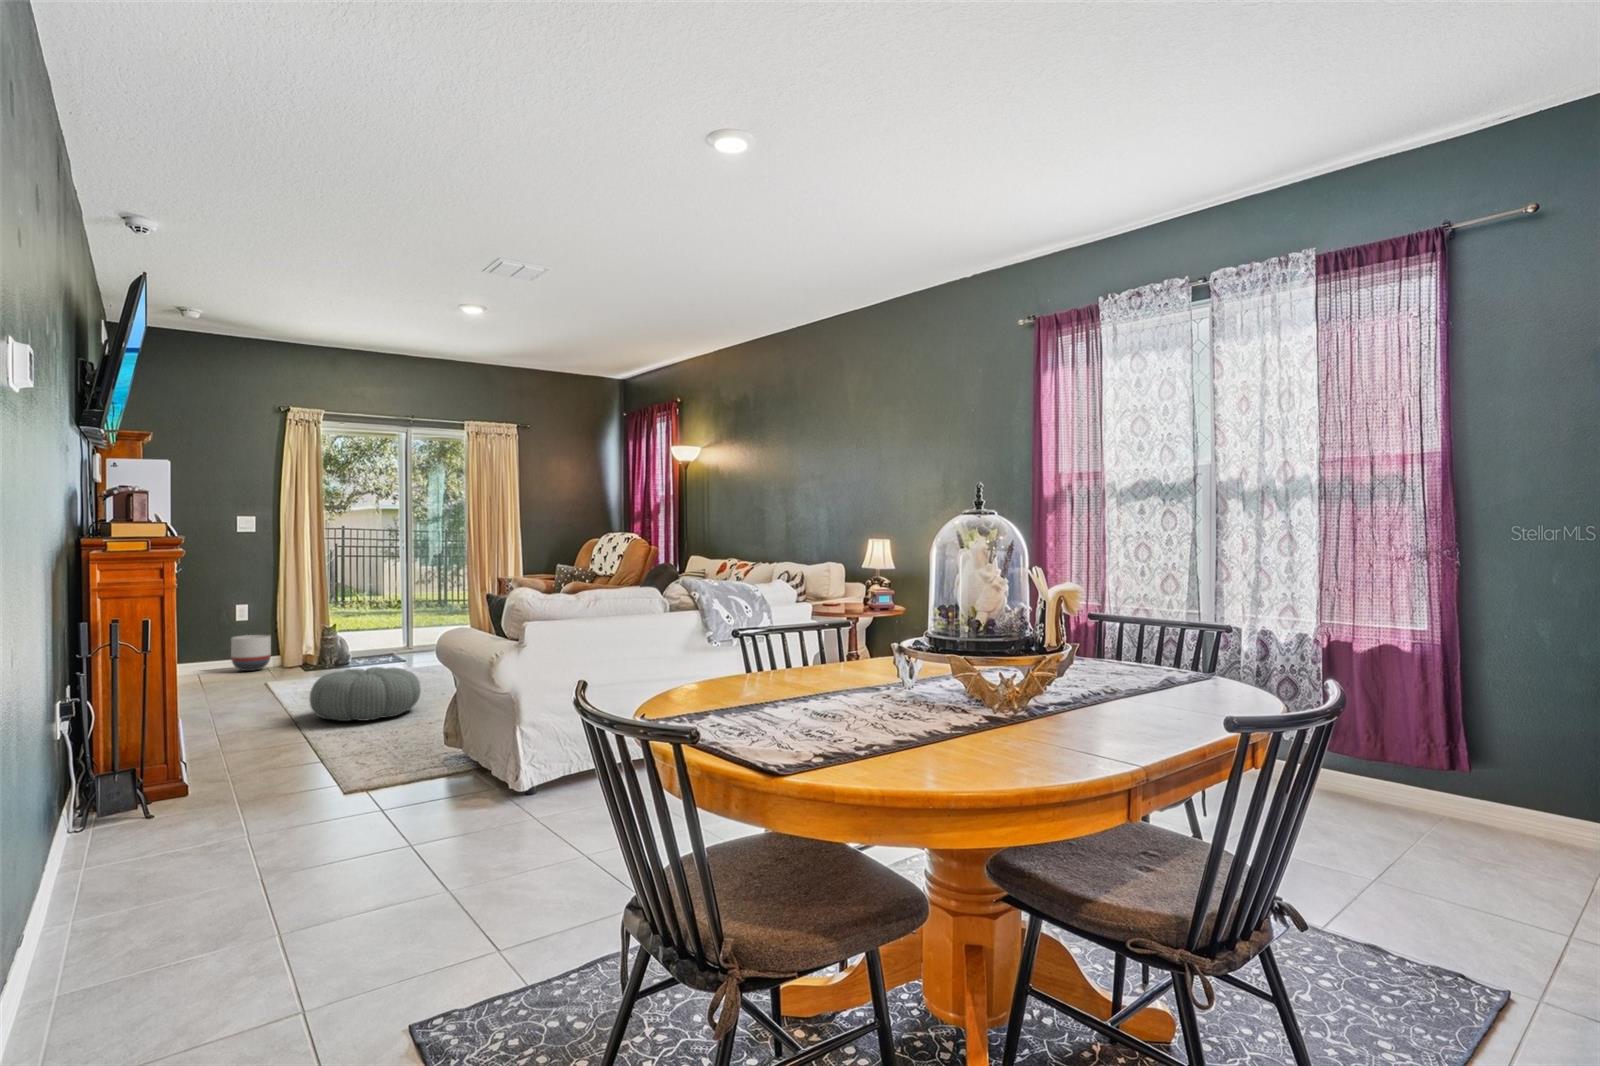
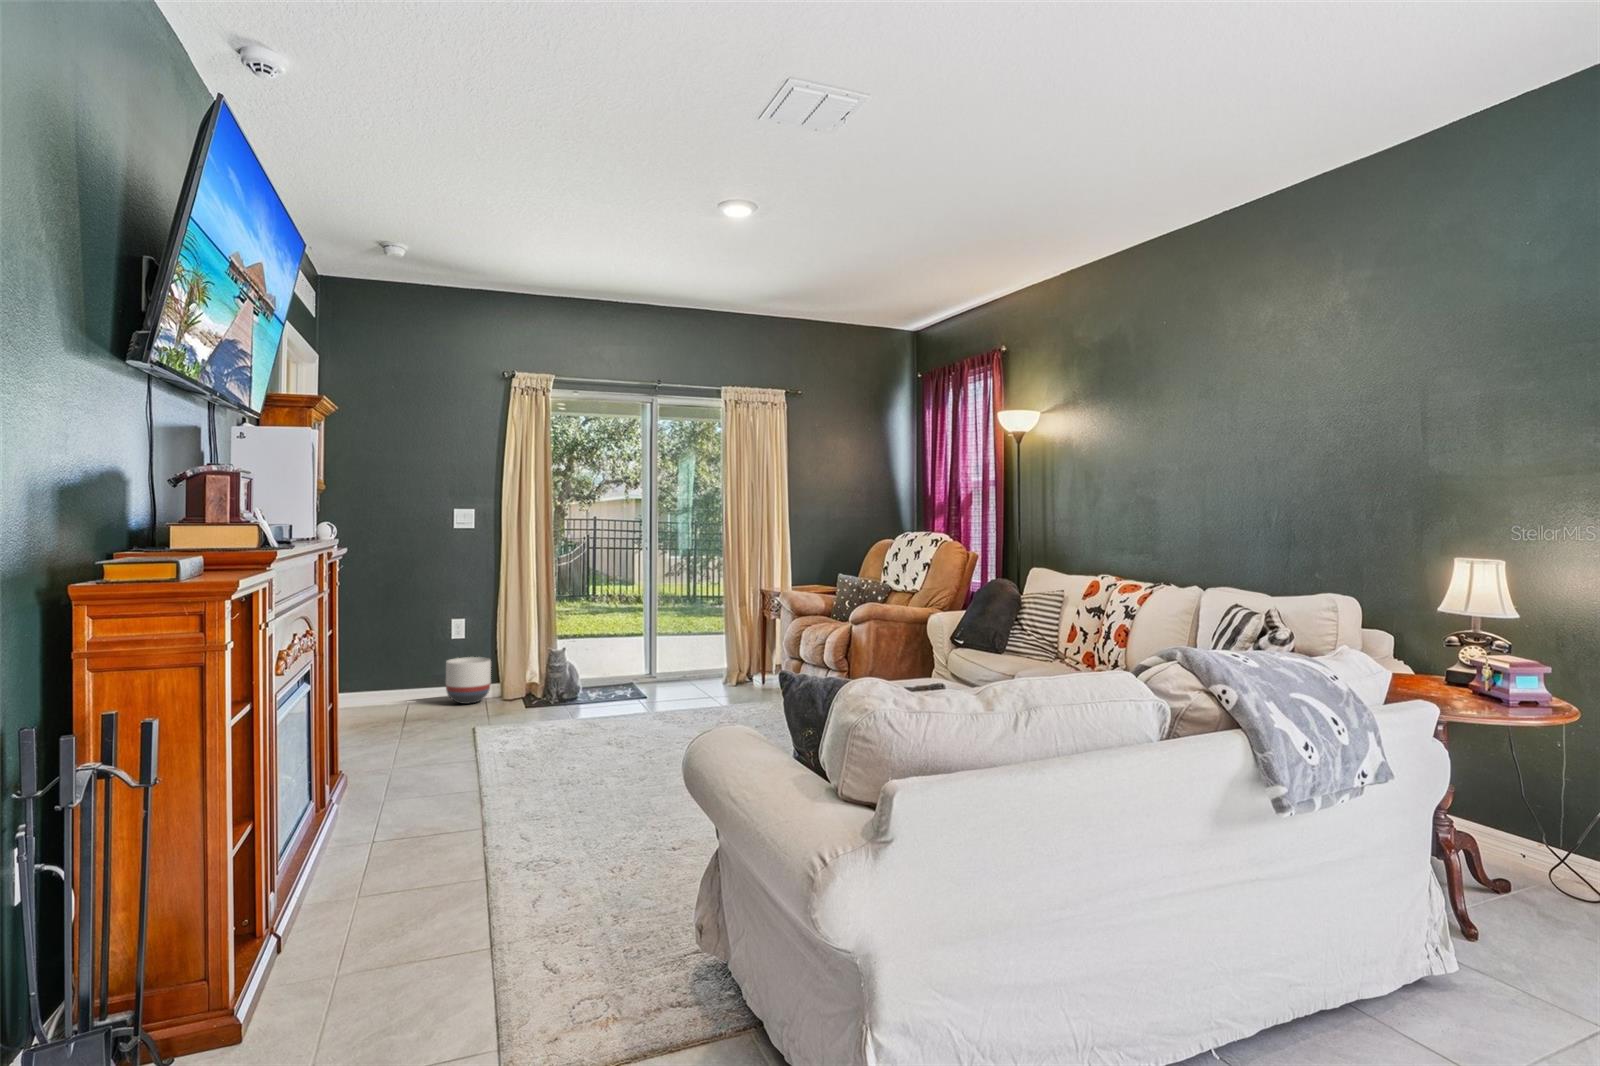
pouf: present [309,667,421,721] -> none [504,733,658,824]

